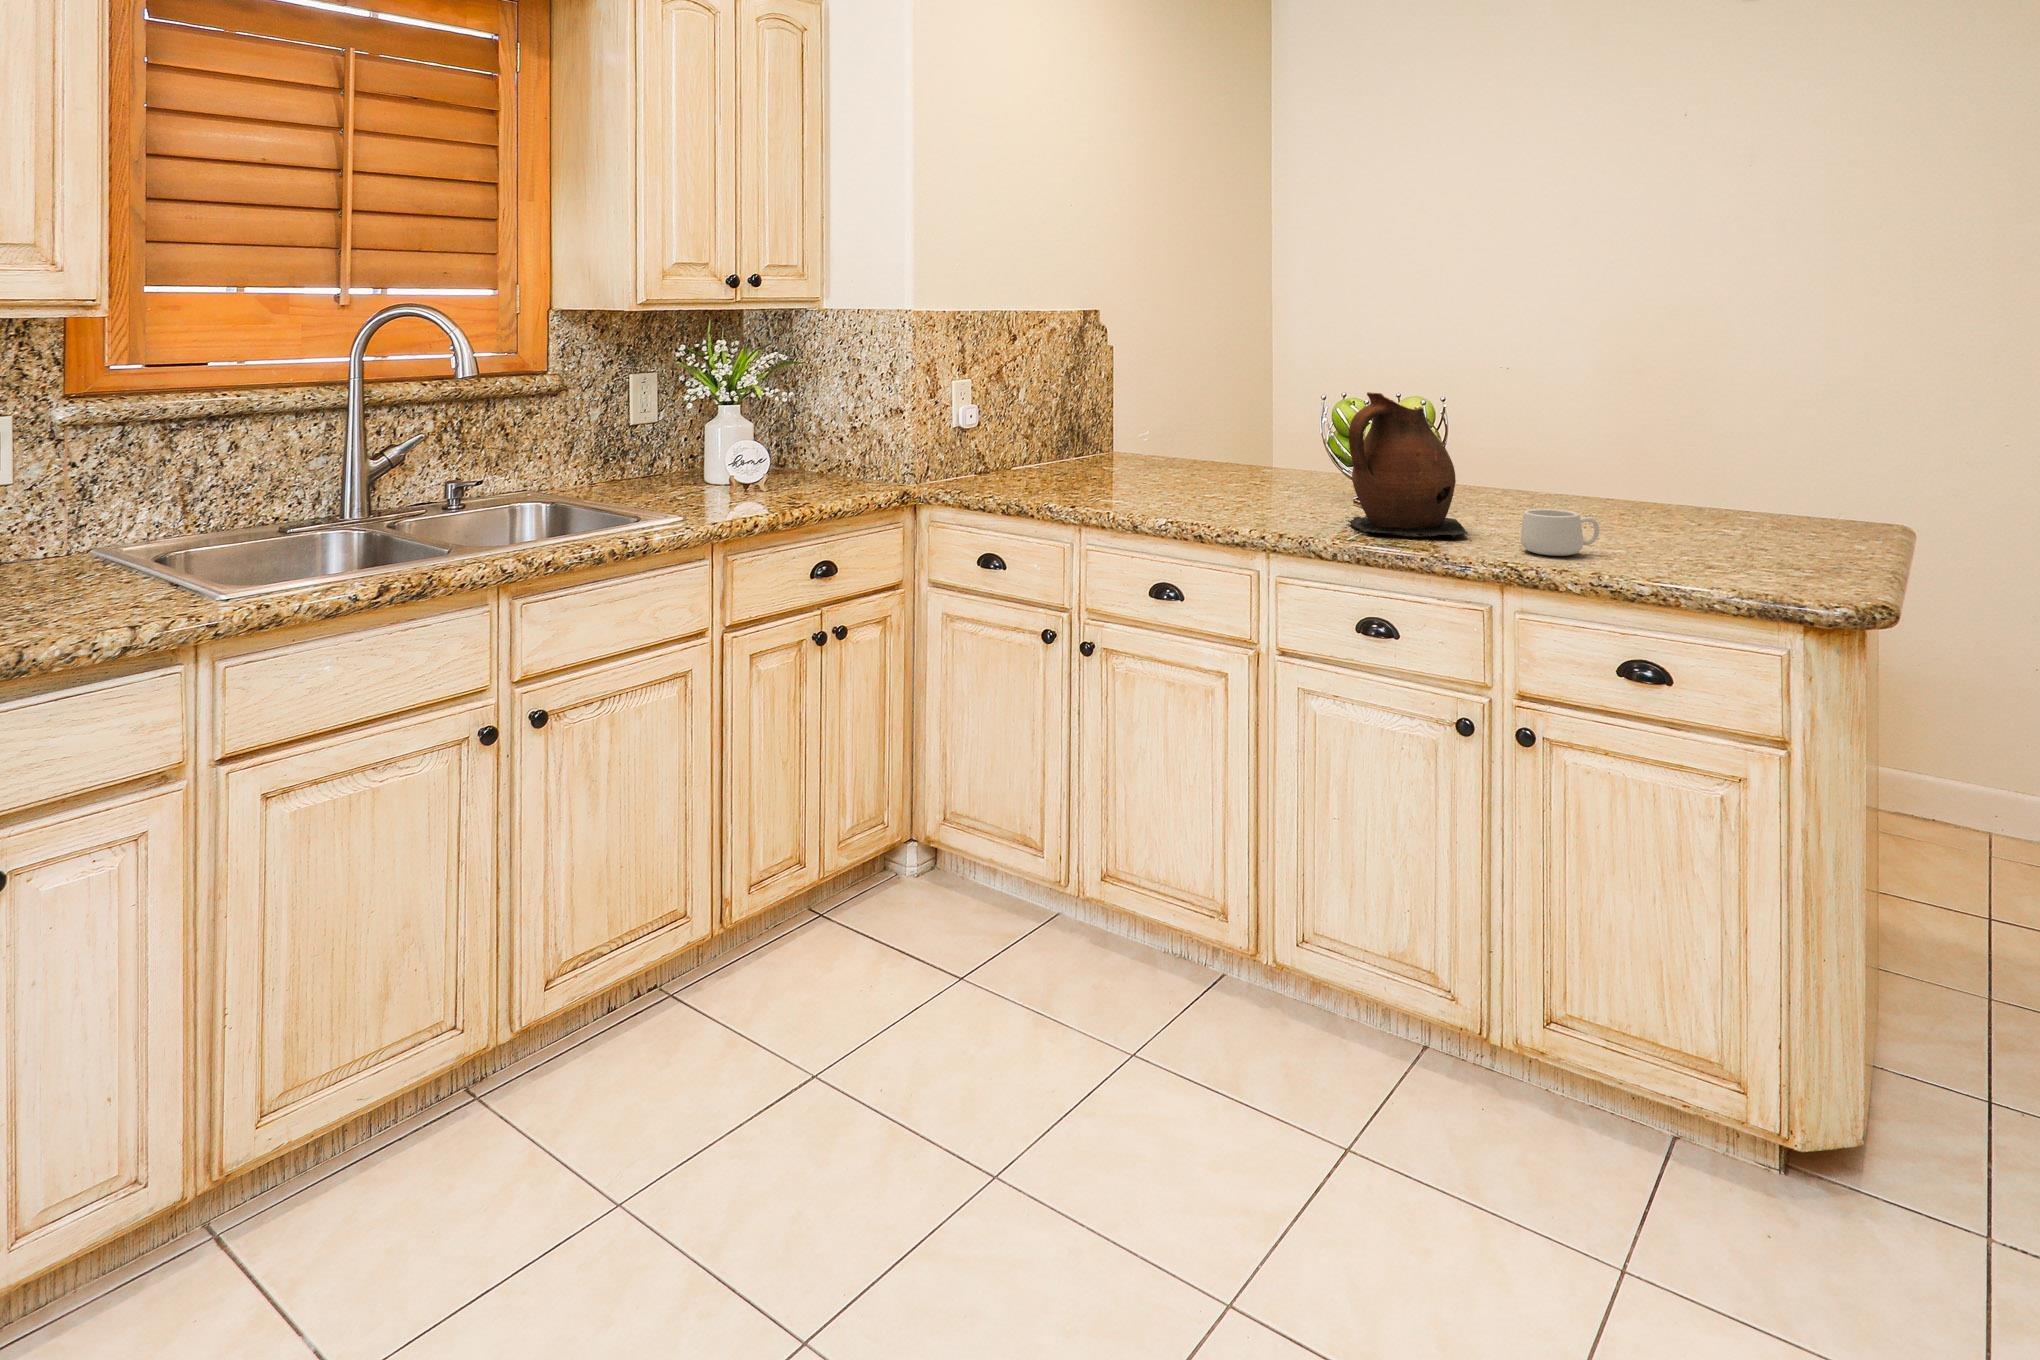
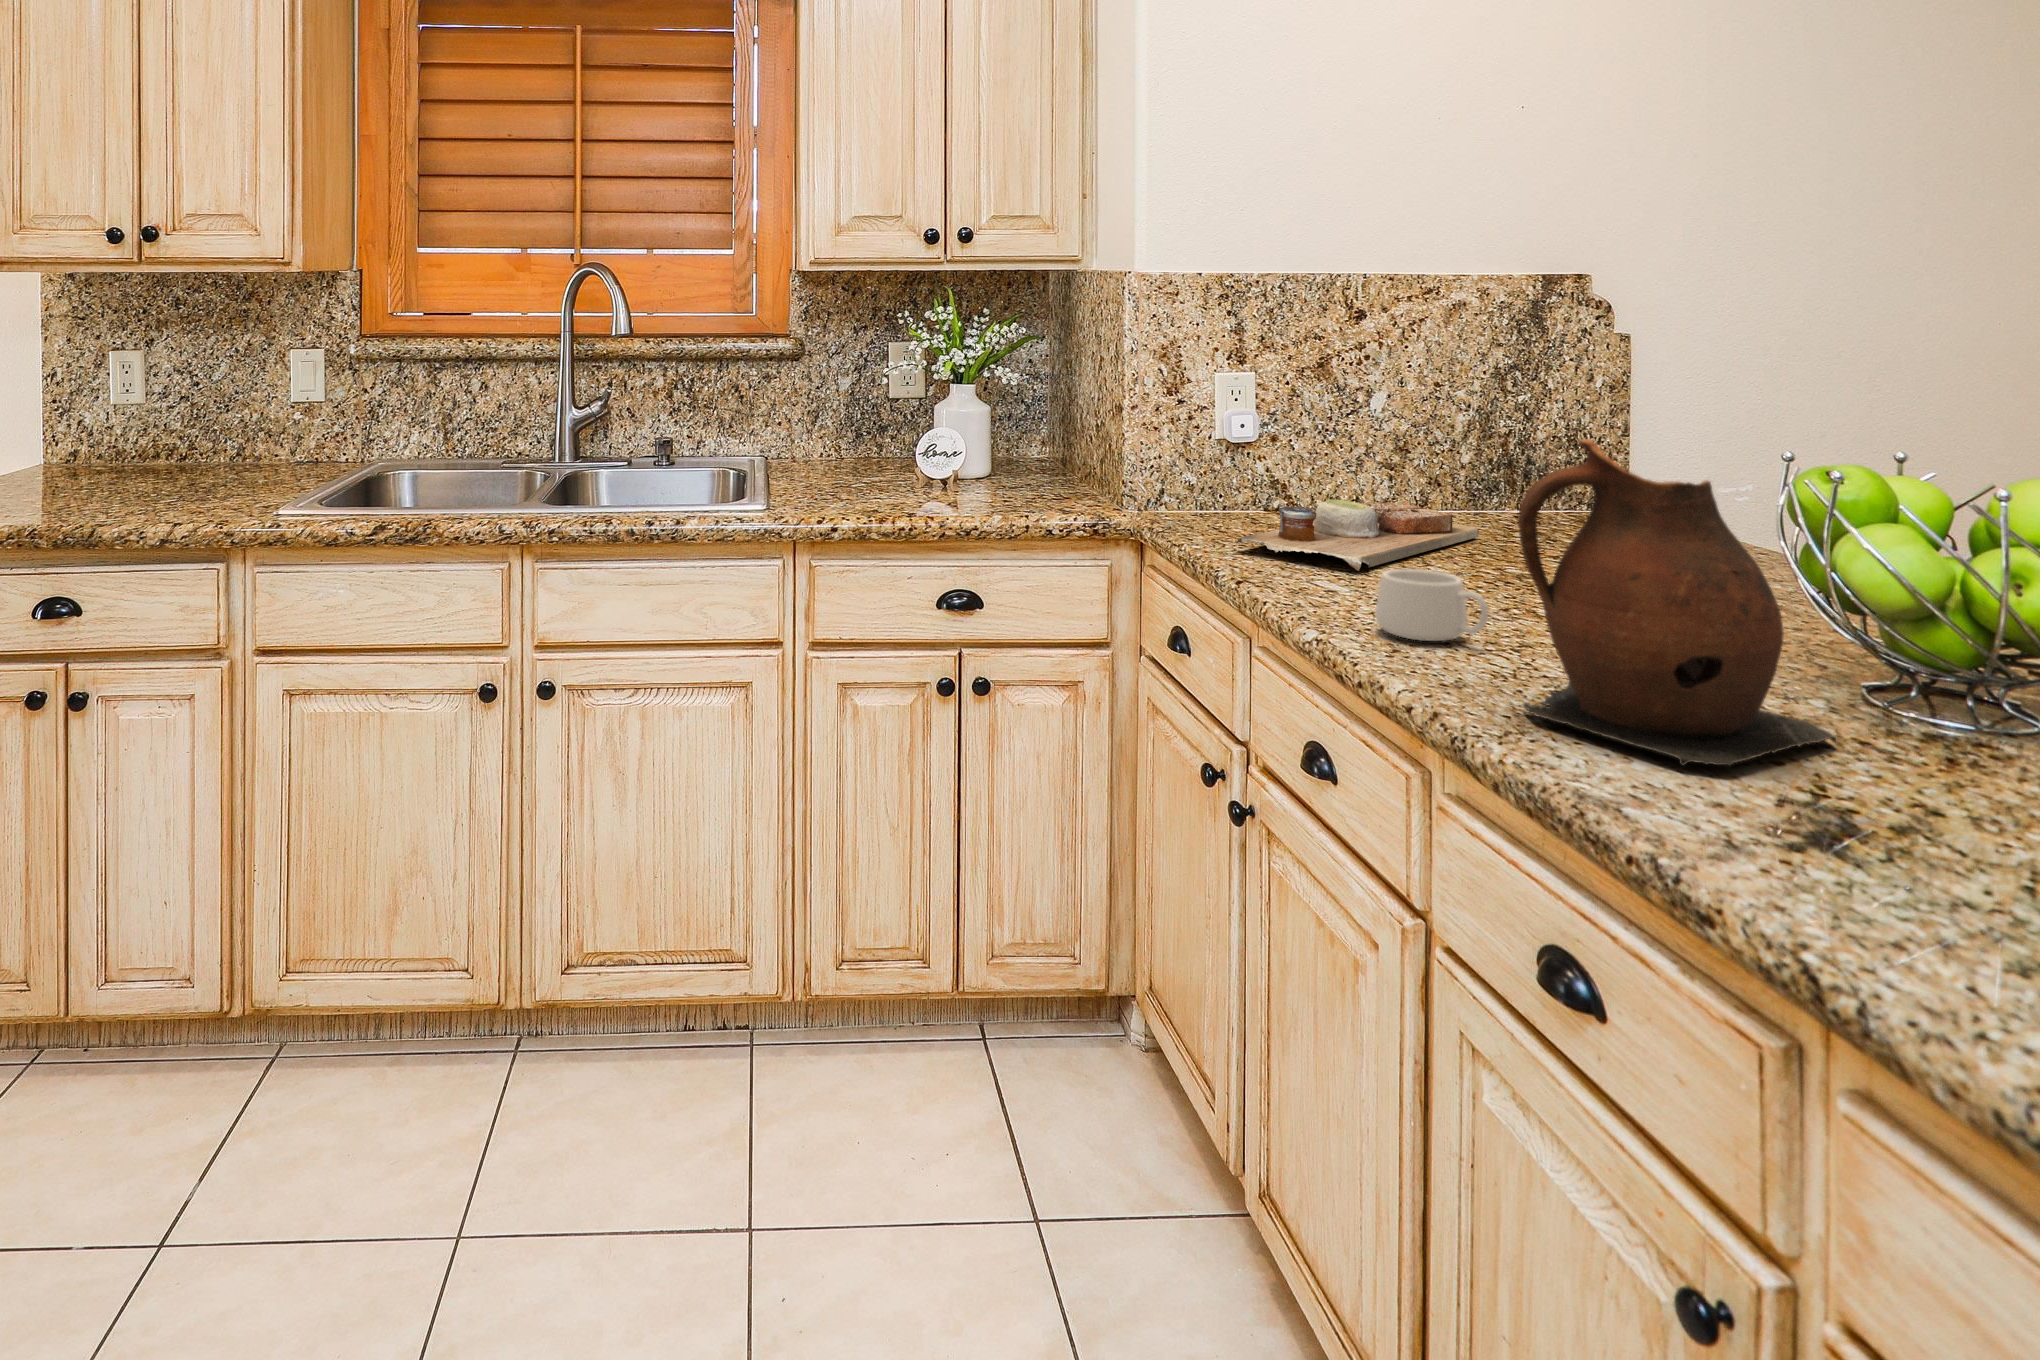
cutting board: none [1040,457,1128,495] -> present [1236,500,1479,571]
mug: present [1521,509,1599,556] -> present [1375,569,1488,641]

